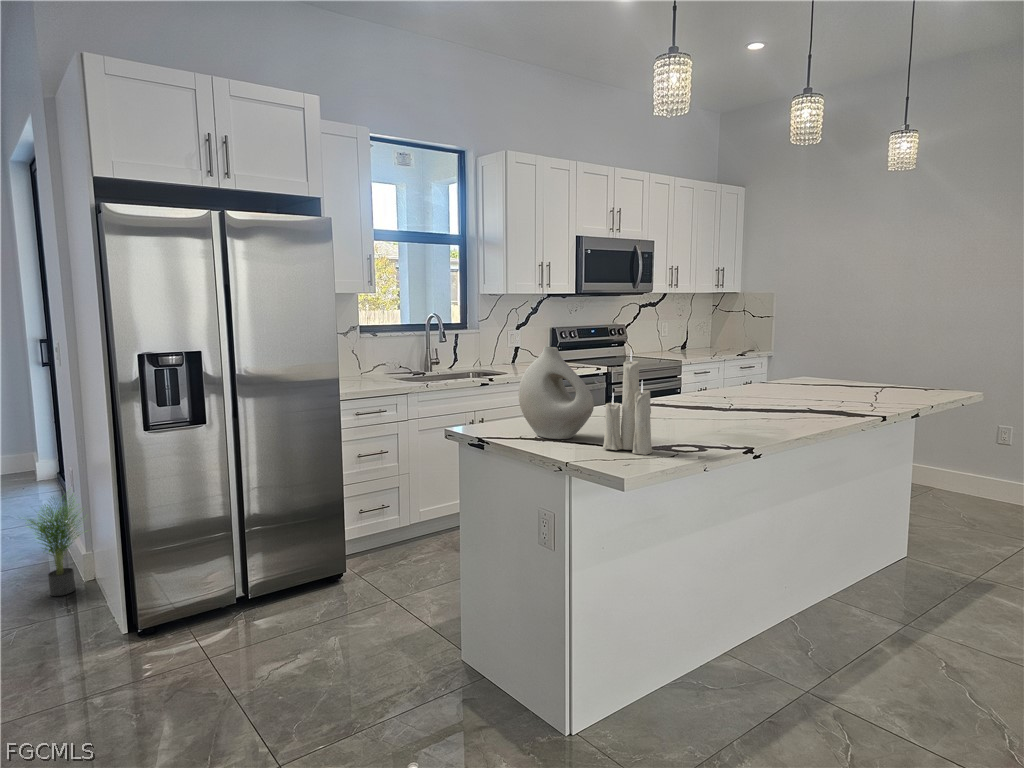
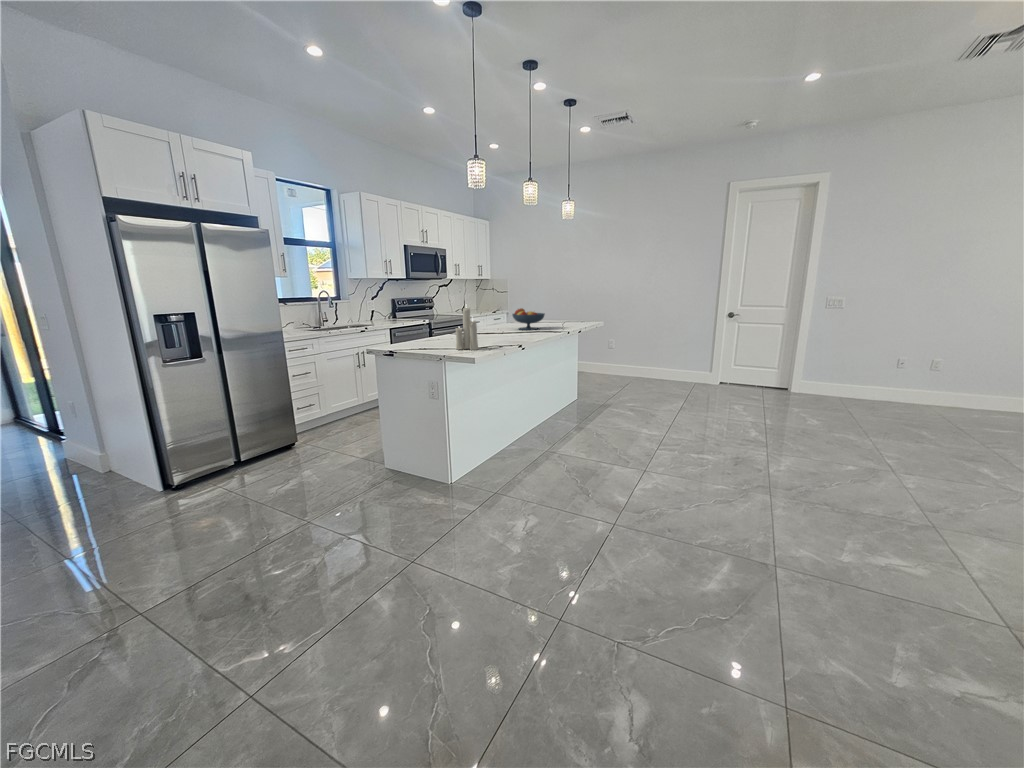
vase: present [519,347,594,439] -> none [407,303,448,348]
fruit bowl: none [762,356,839,404] -> present [512,308,545,330]
potted plant: present [29,498,79,596] -> none [40,414,107,487]

